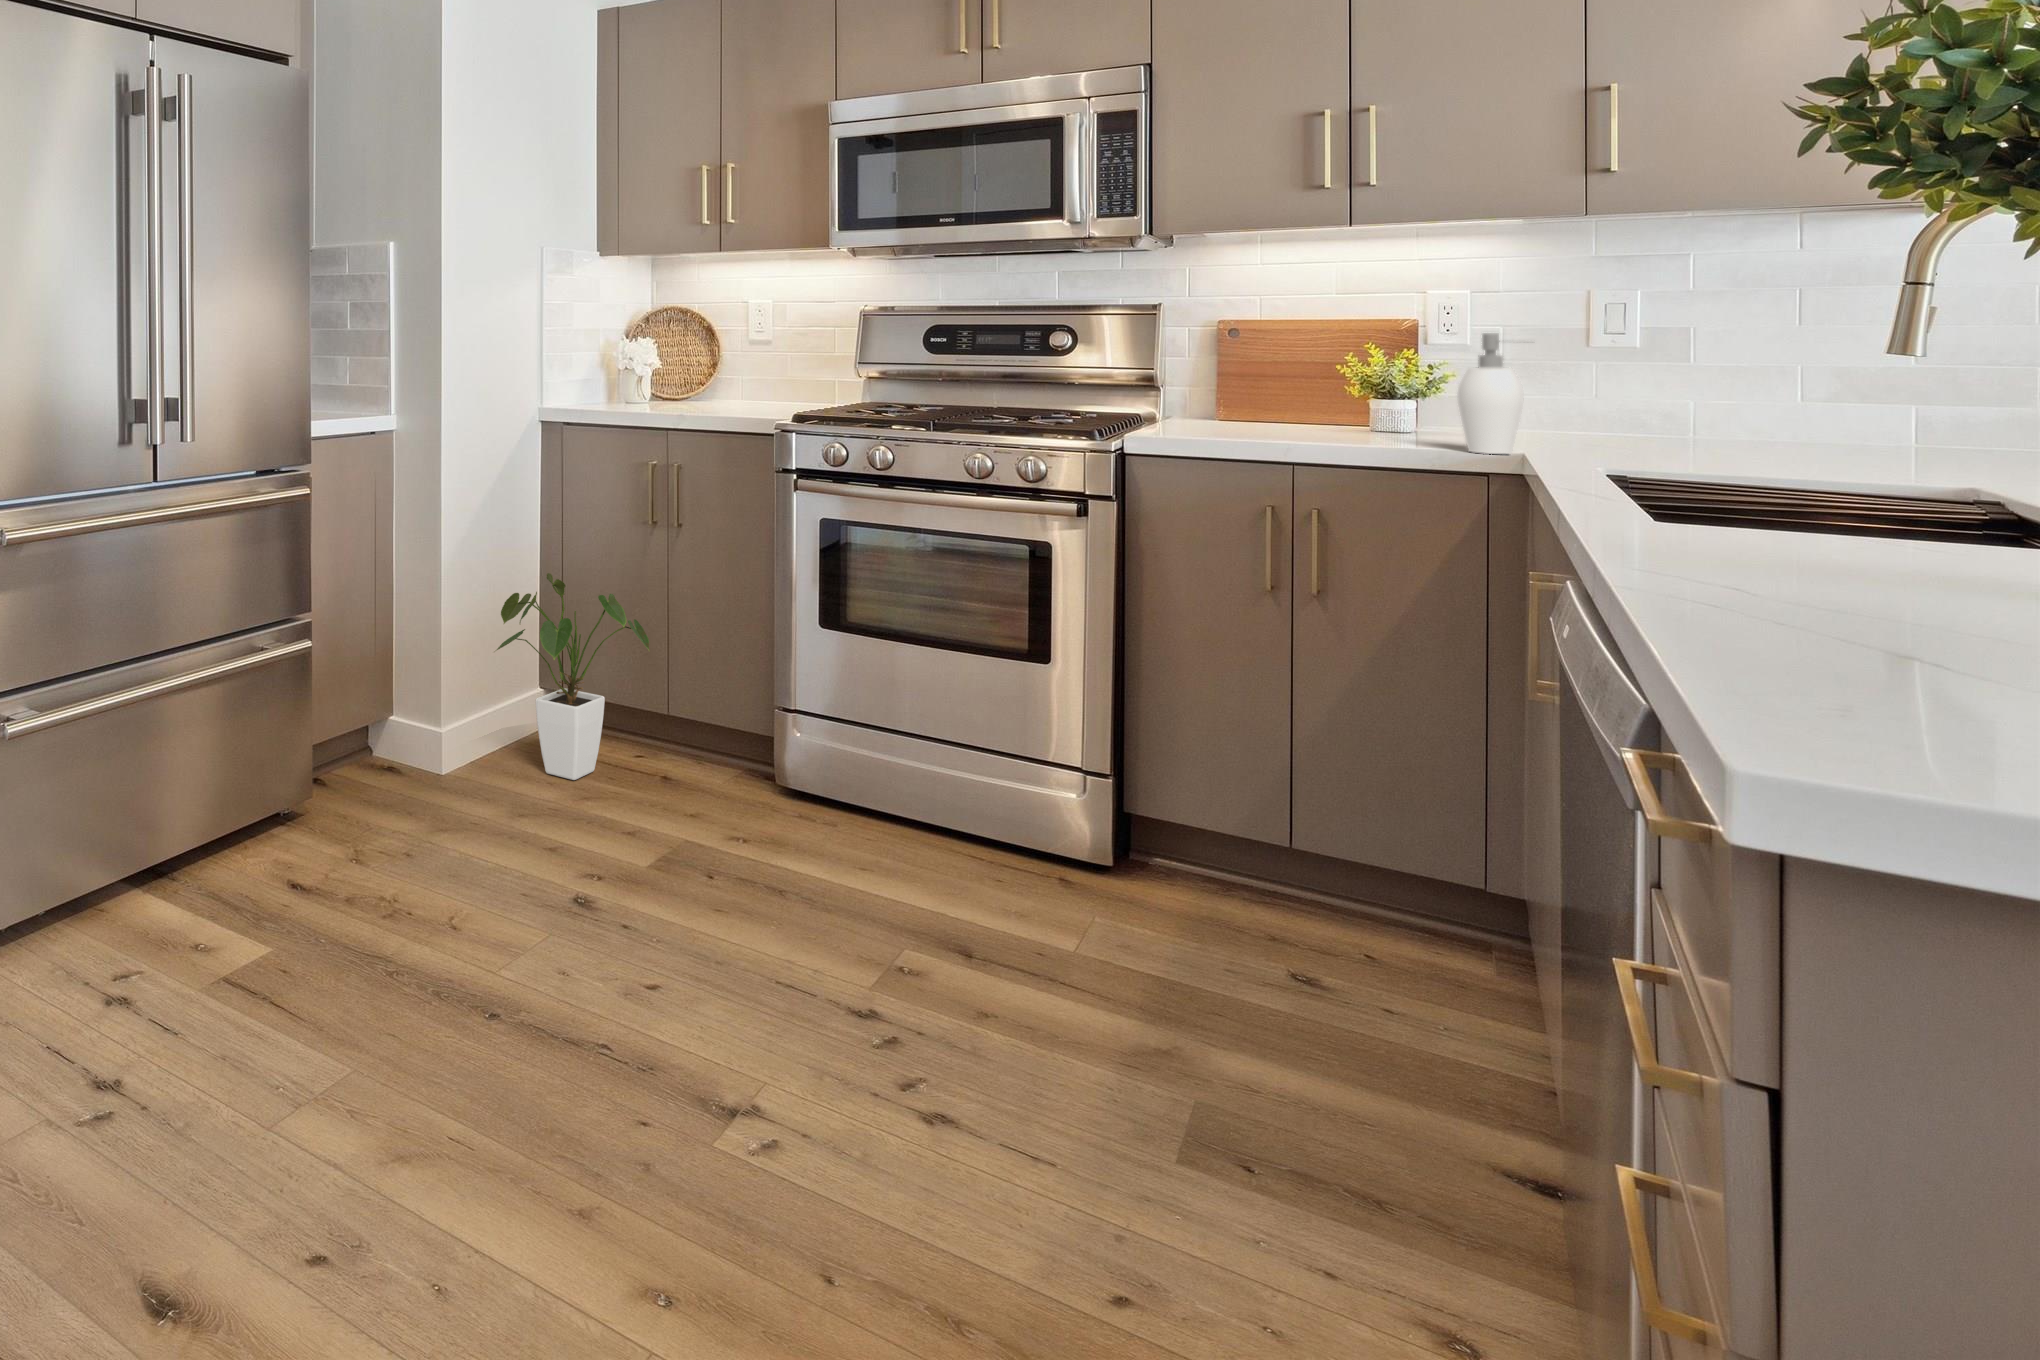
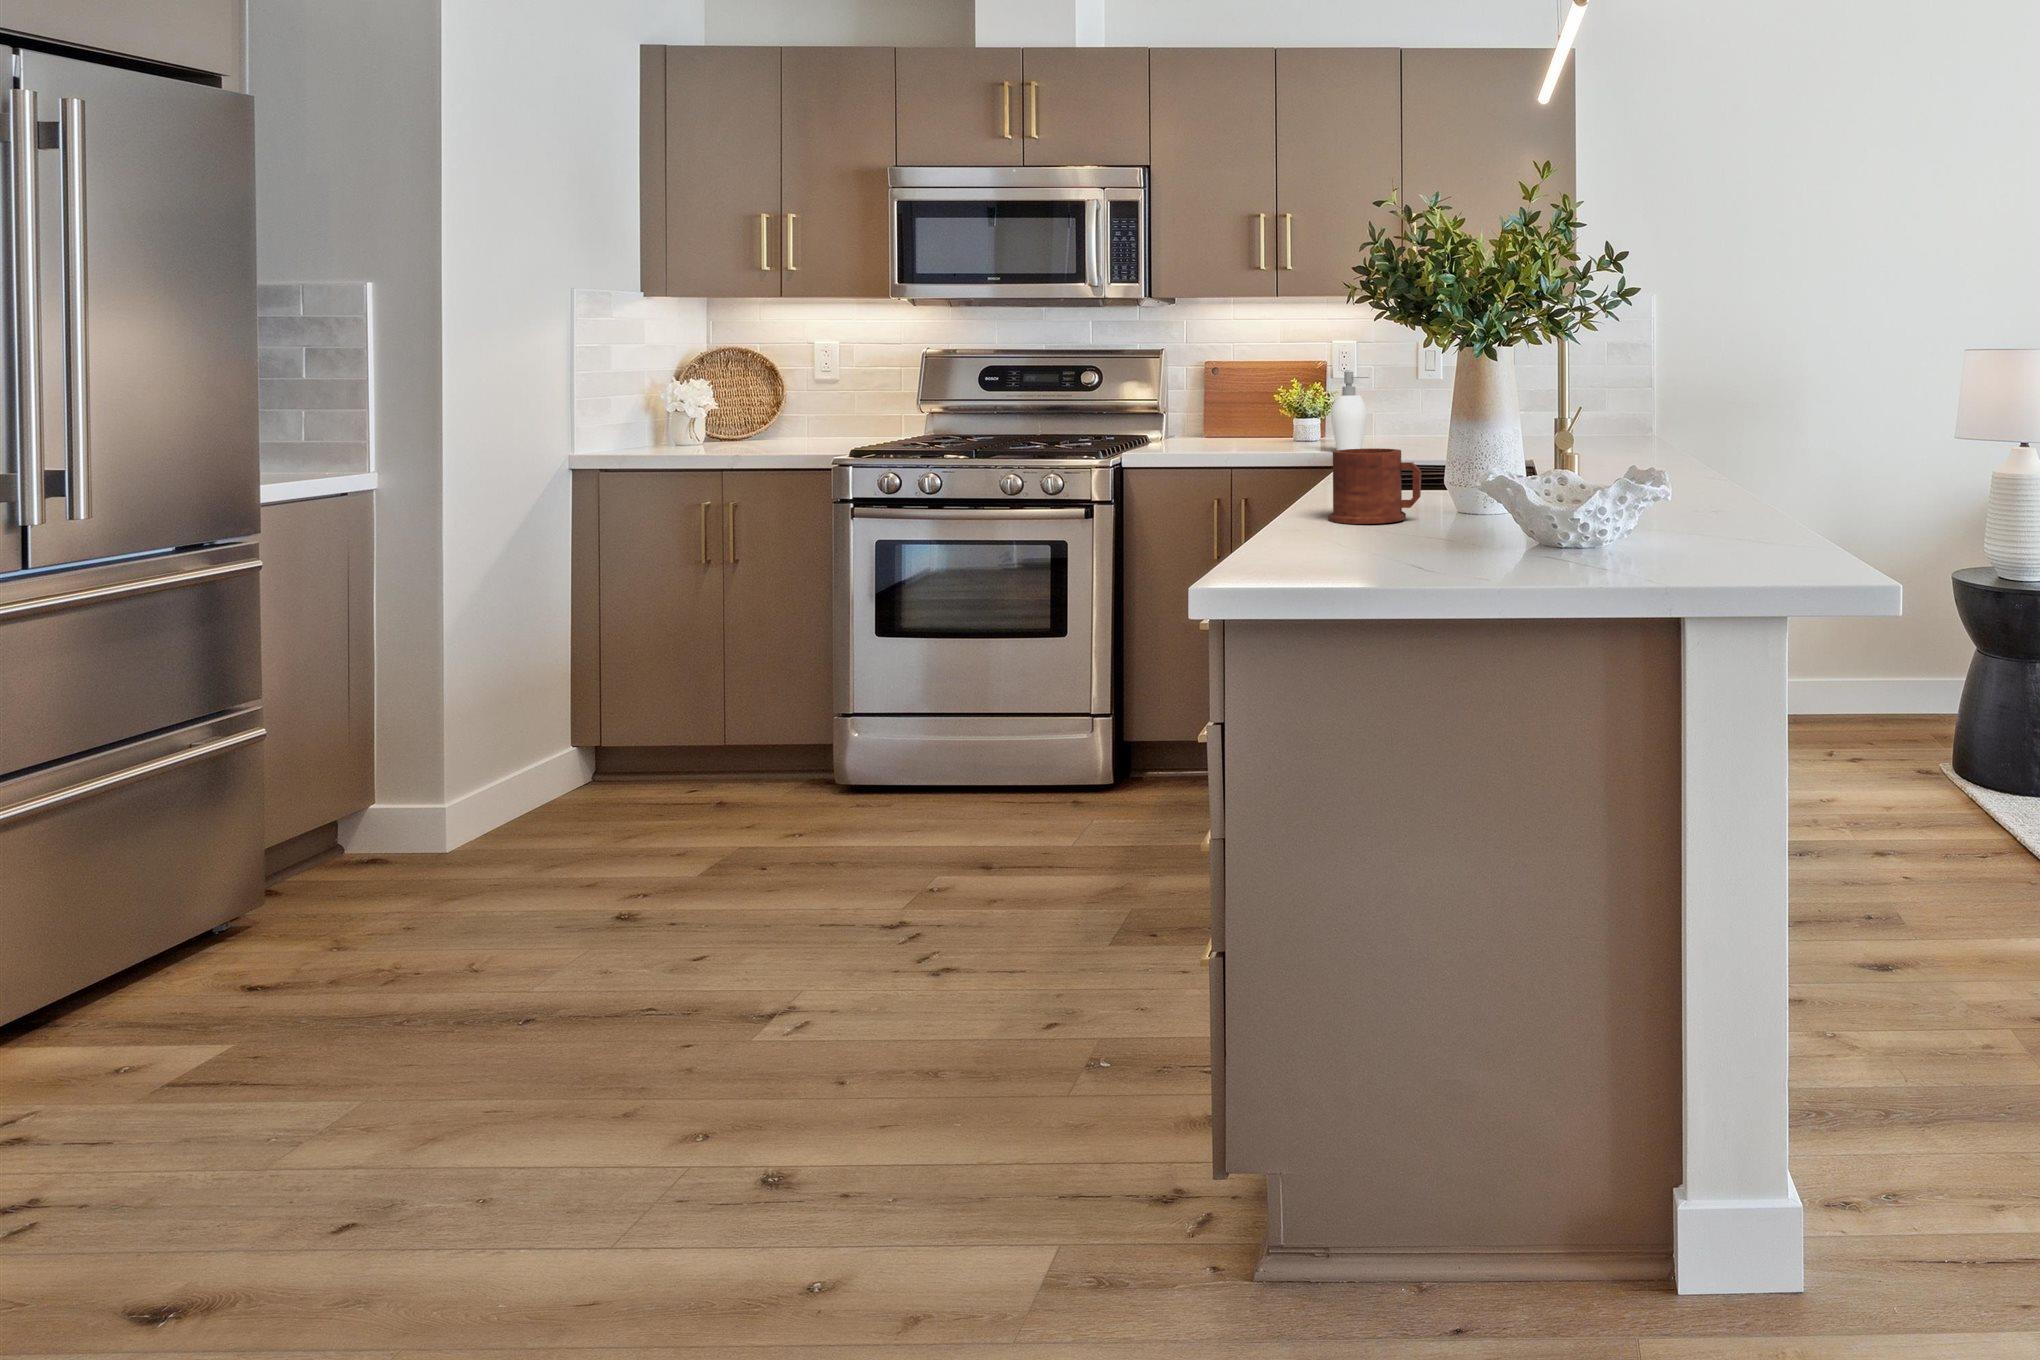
mug: none [1705,452,1958,604] -> present [1329,448,1421,524]
house plant: present [497,573,649,780] -> none [511,625,699,825]

